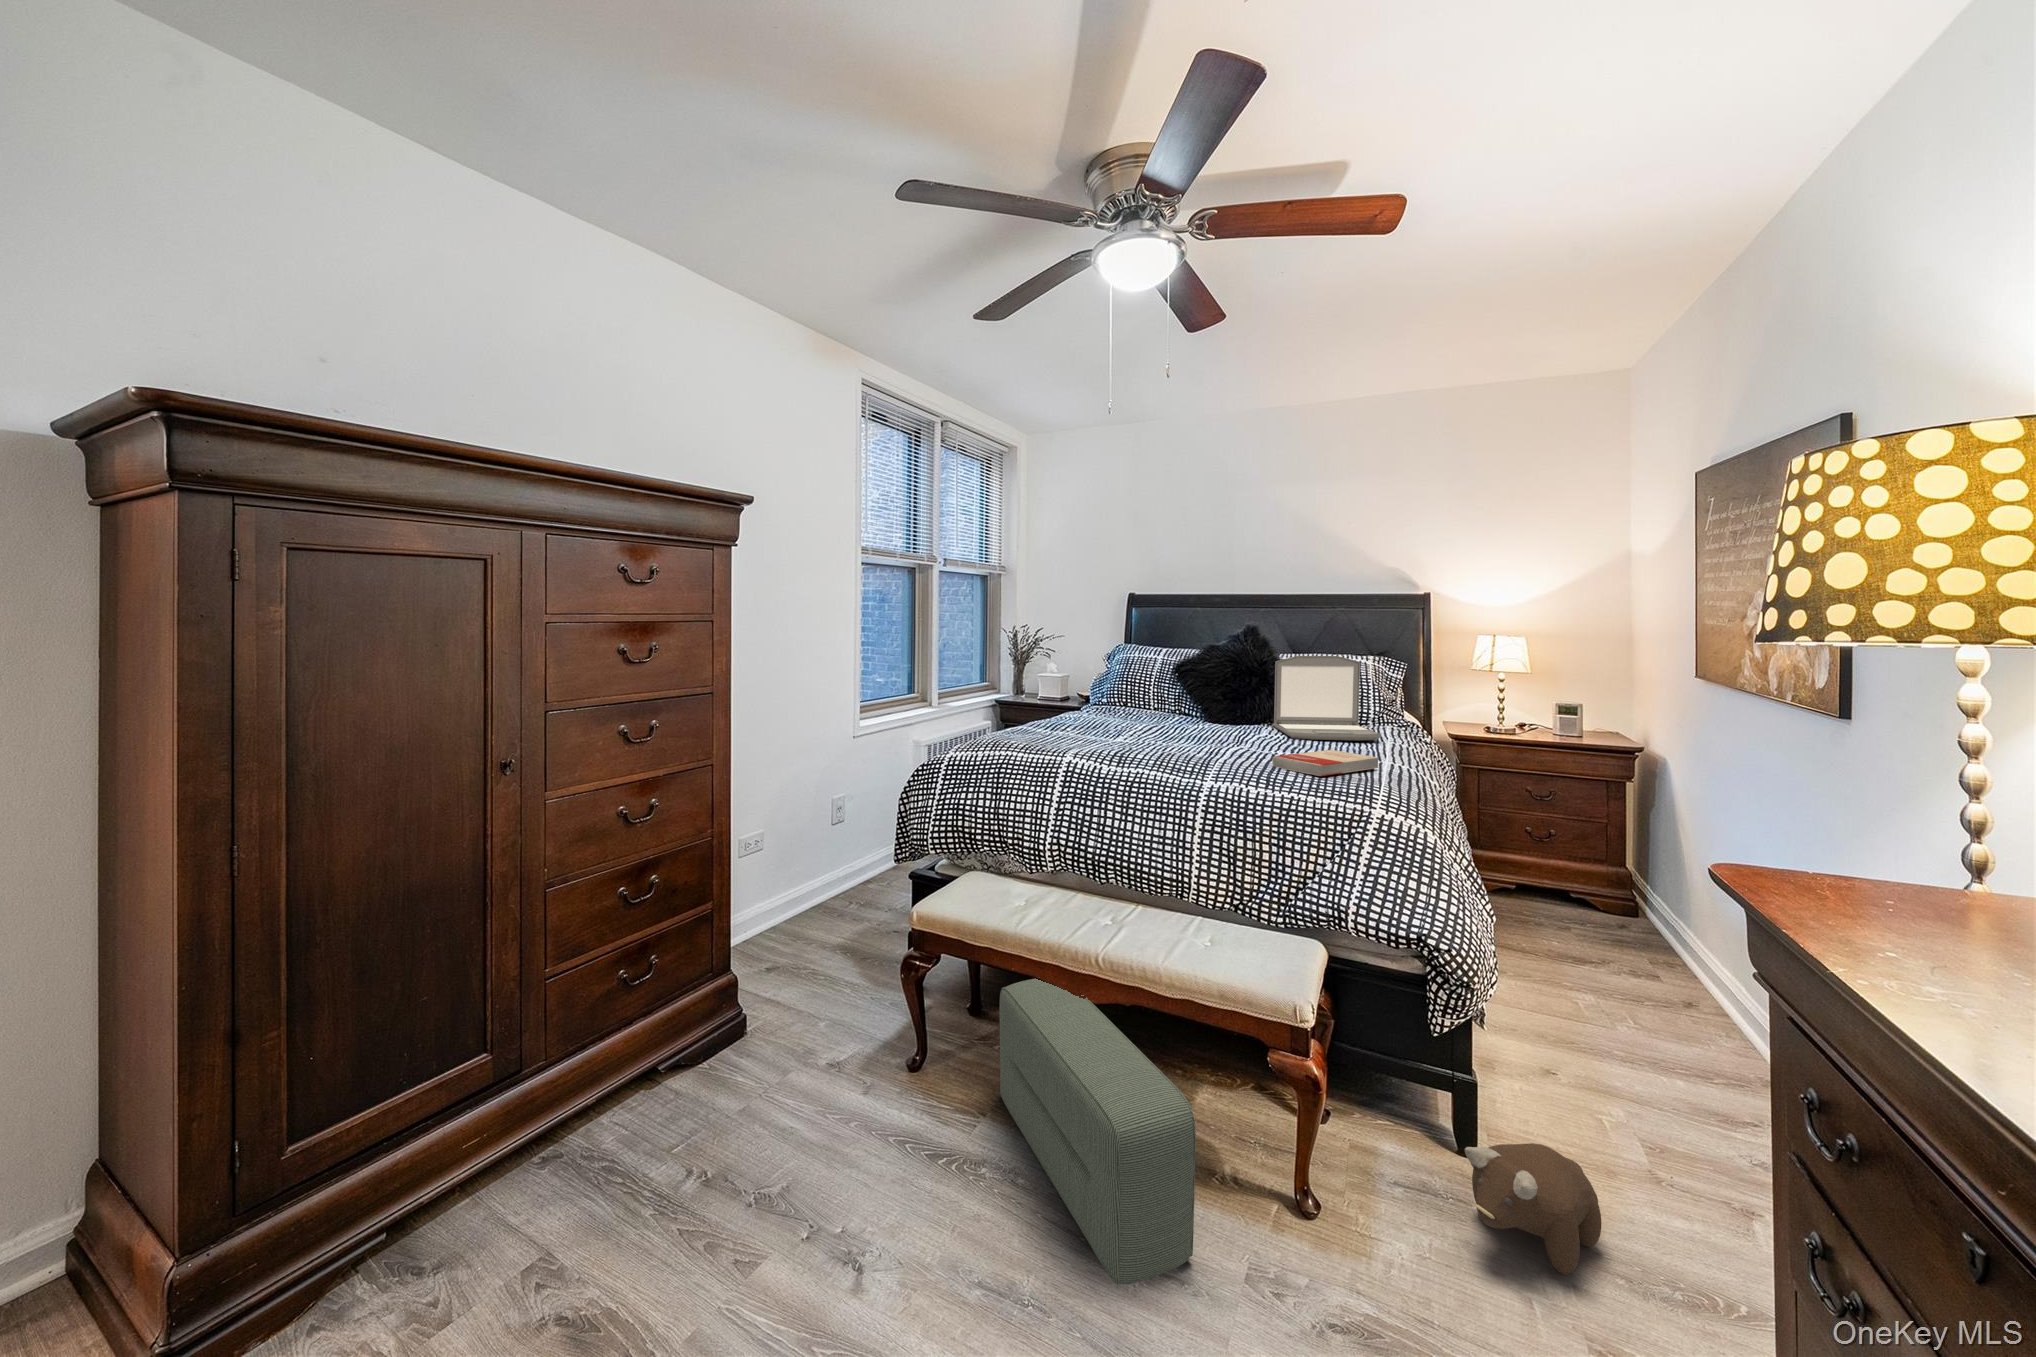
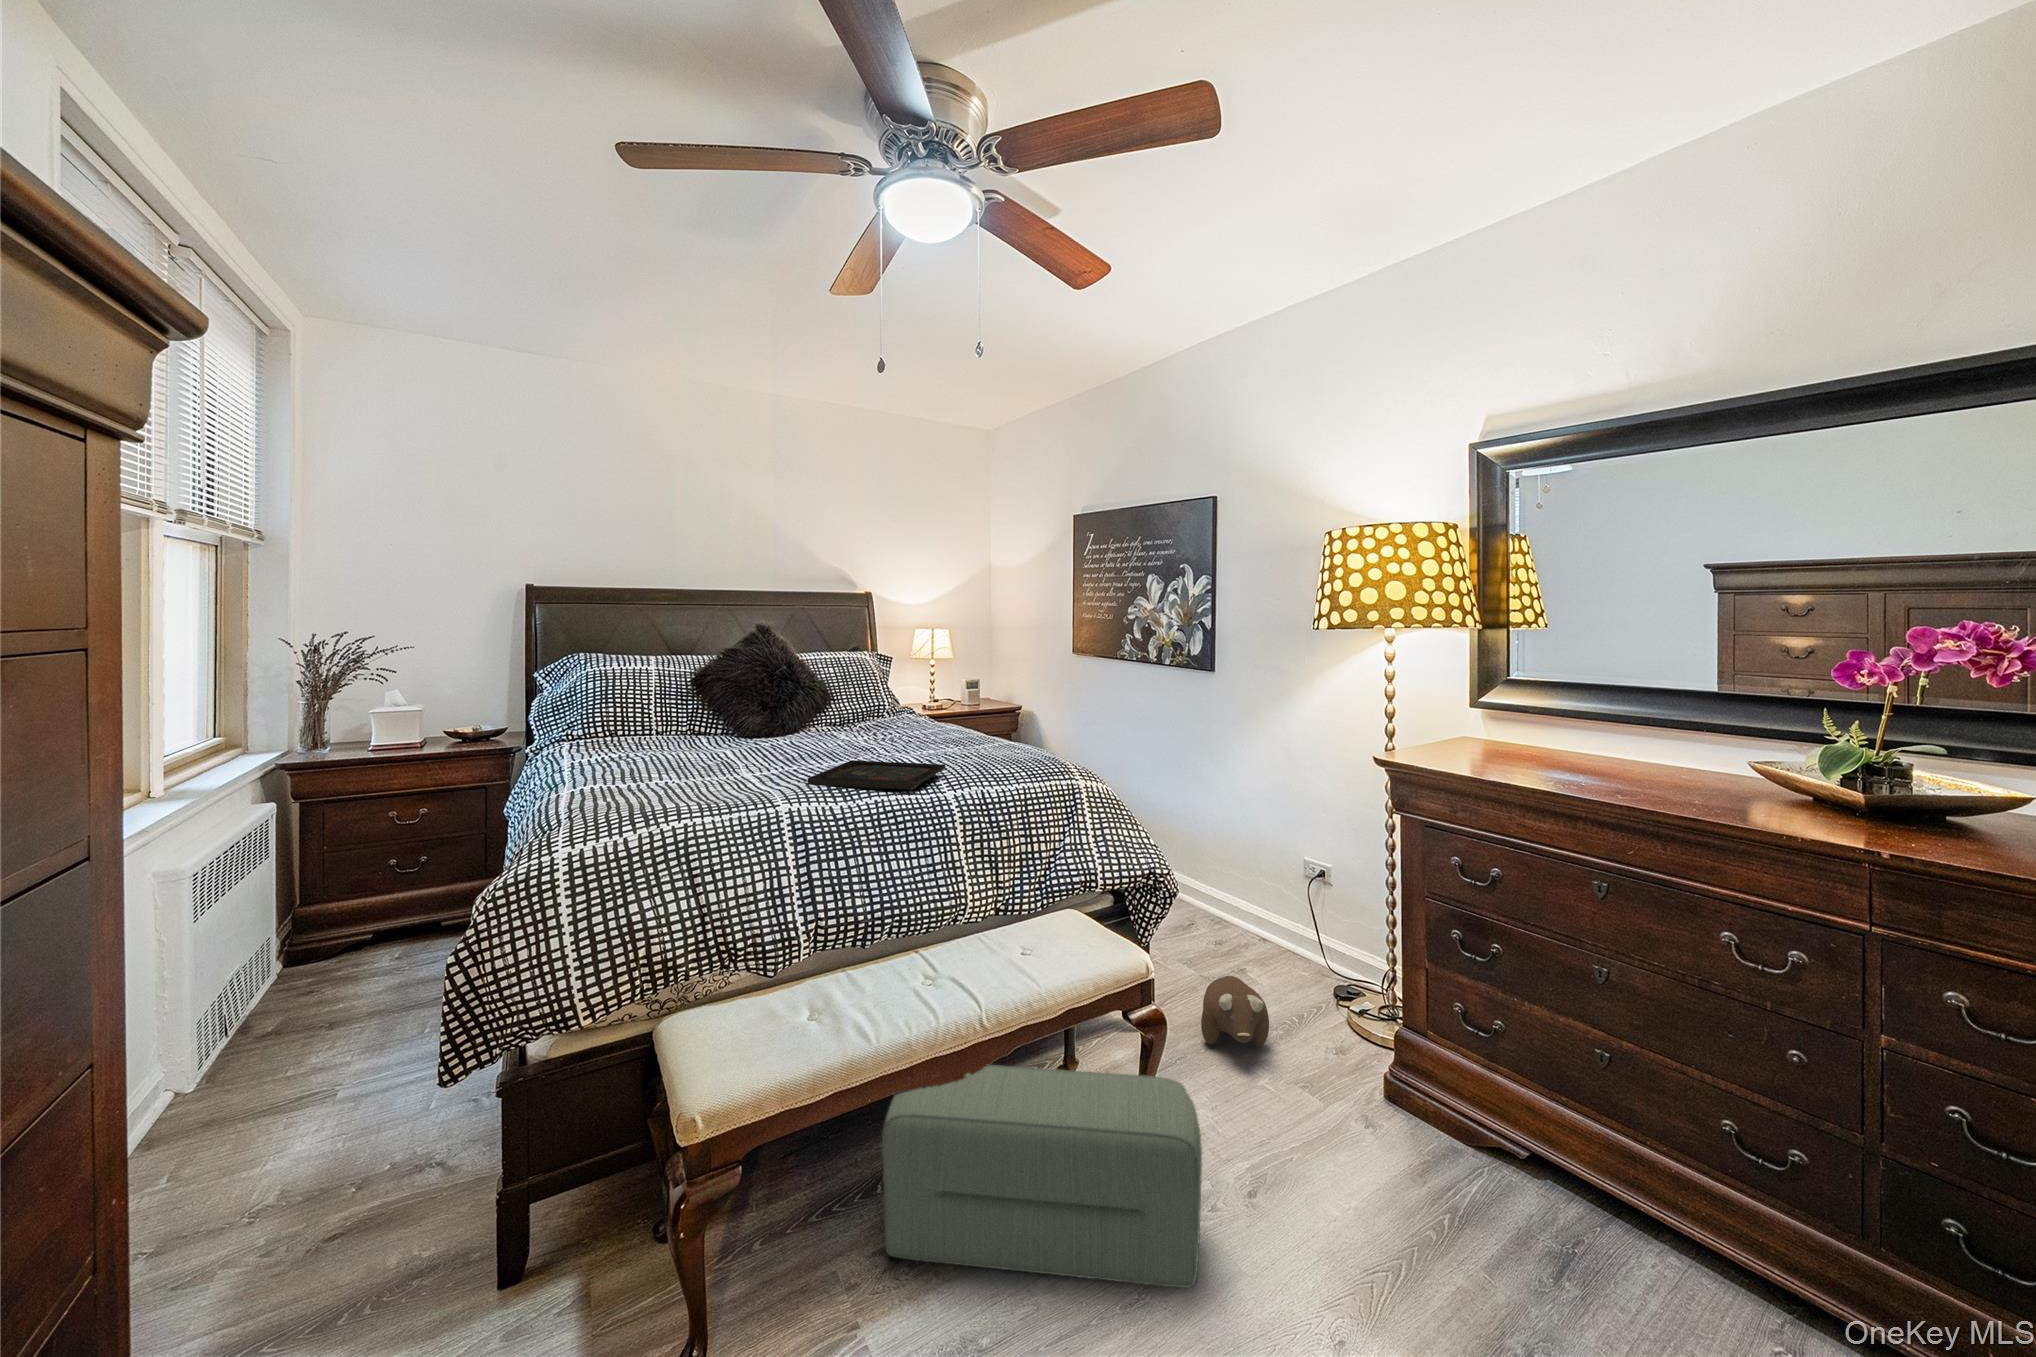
laptop: present [1273,656,1381,740] -> none [819,655,925,739]
tray: none [1135,744,1256,770] -> present [808,760,946,790]
book: present [1272,750,1378,776] -> none [934,743,993,768]

